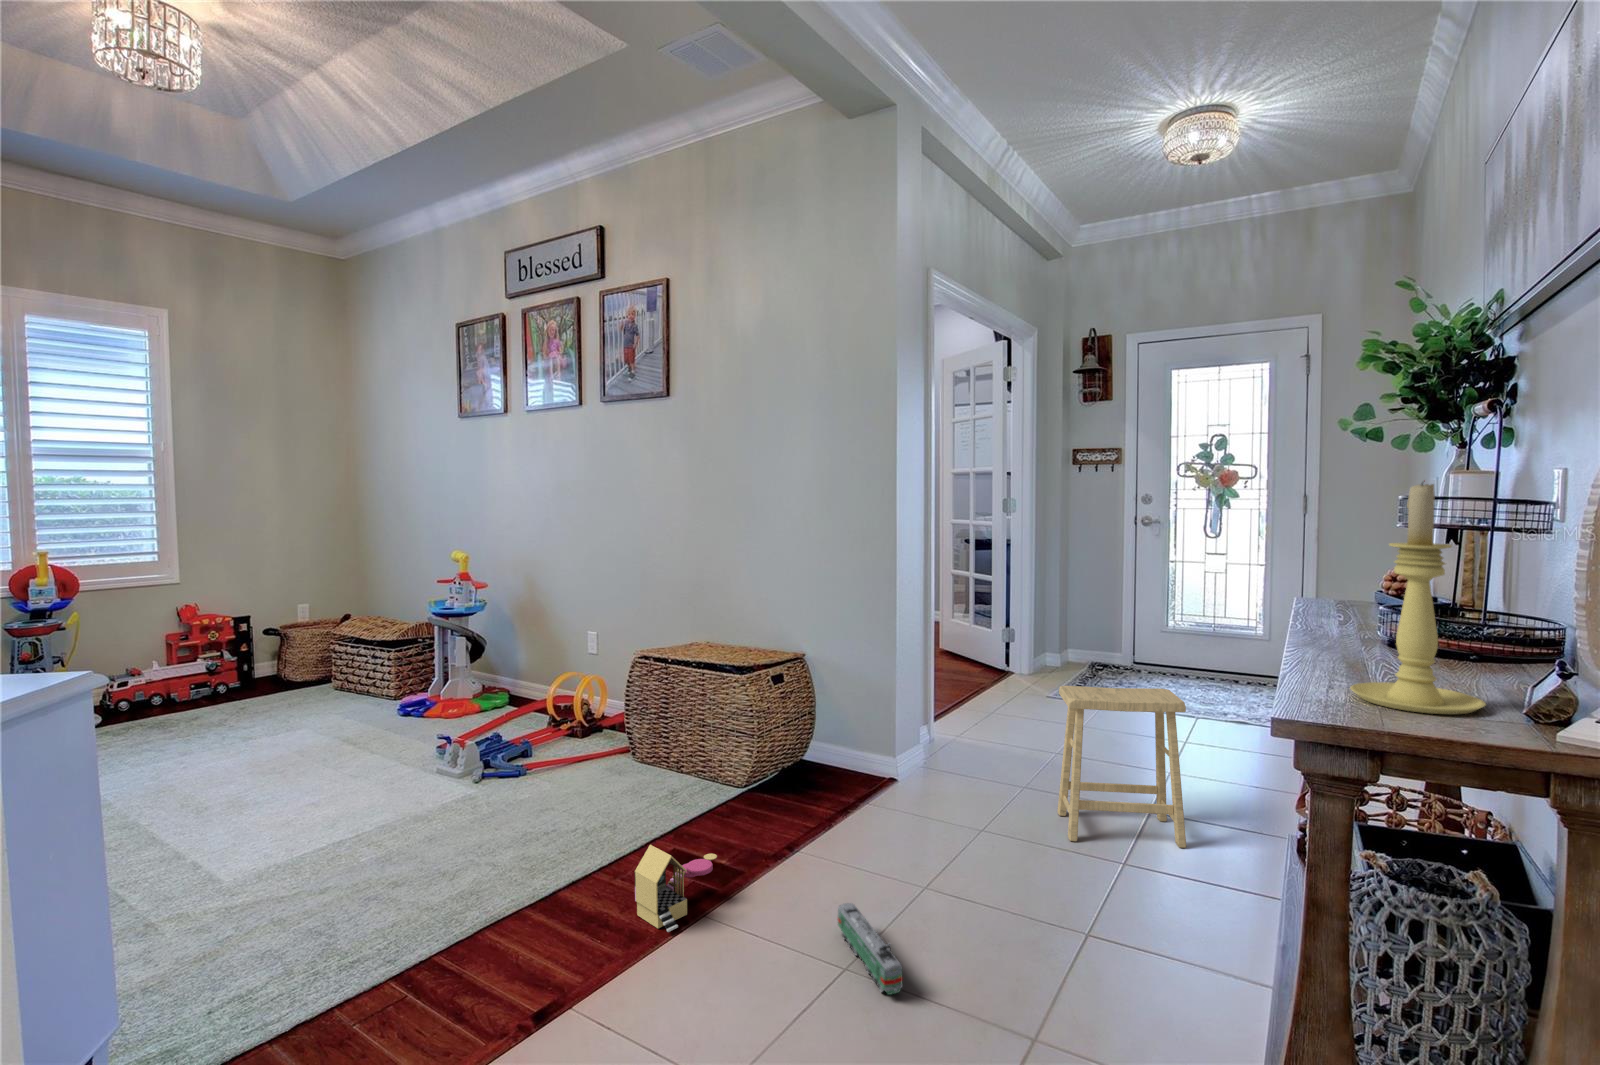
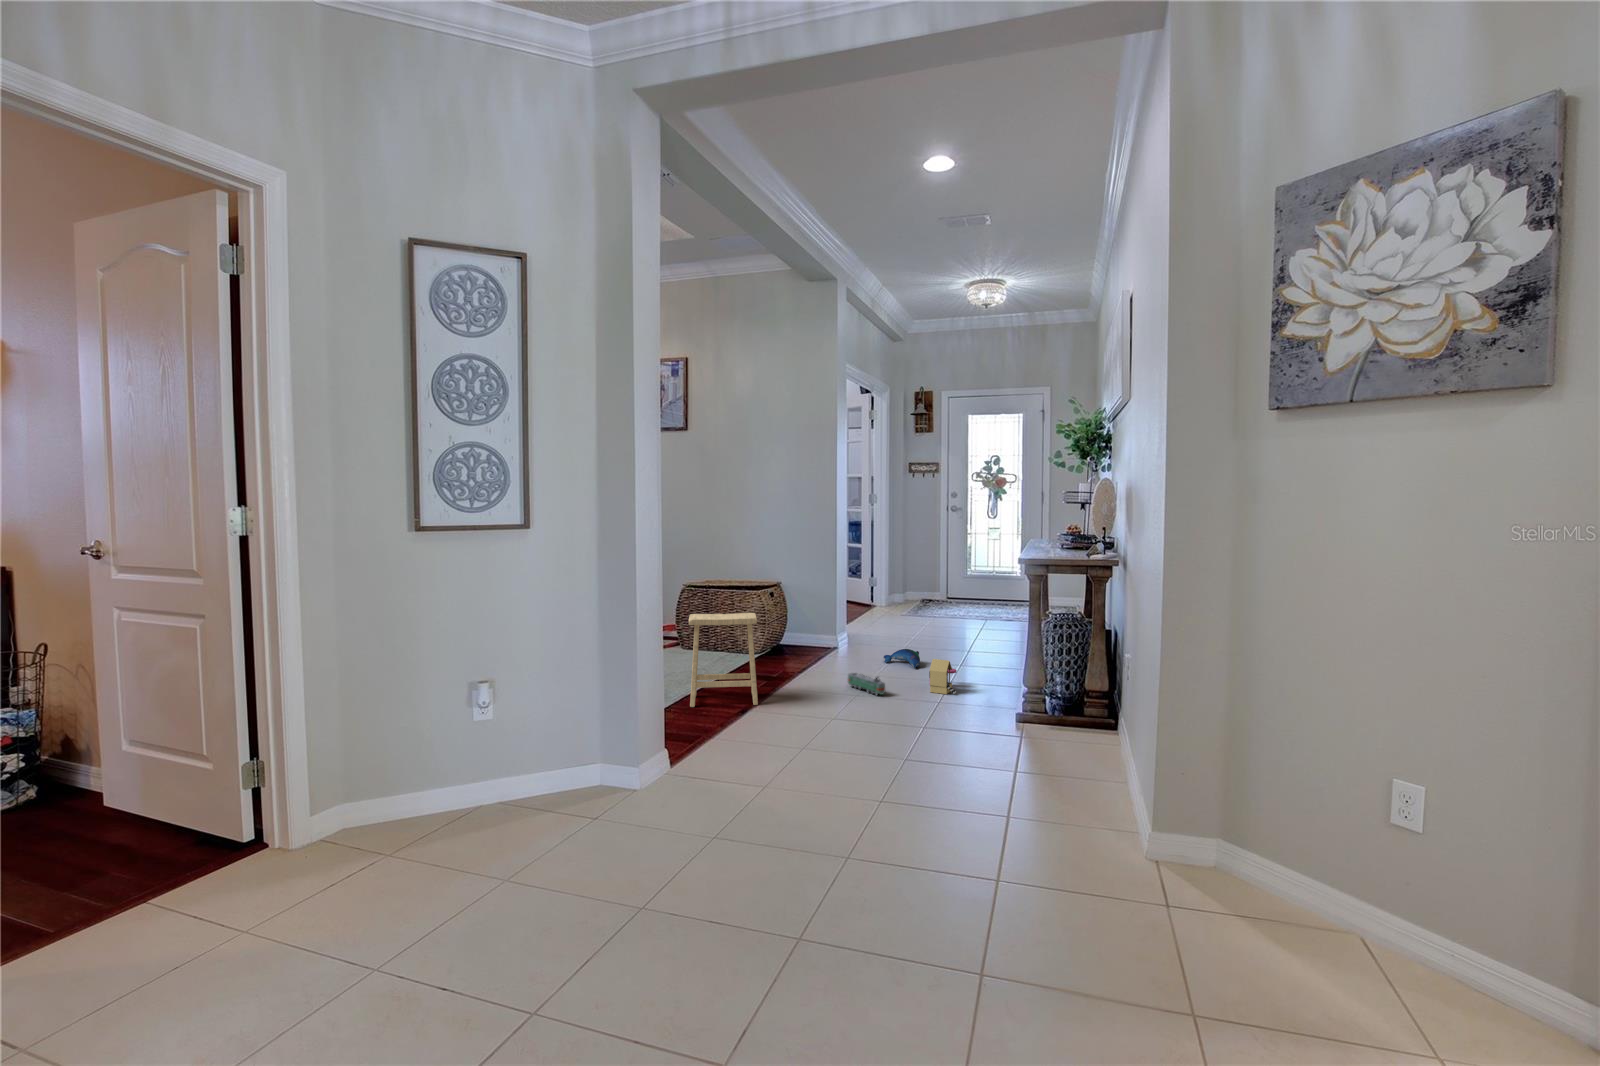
candle holder: present [1350,480,1486,714] -> none [1041,486,1076,556]
footstool: present [1057,686,1186,848] -> present [689,613,758,707]
plush toy: none [960,818,1032,874] -> present [883,649,920,668]
toy house: present [635,845,717,932] -> present [929,659,956,694]

